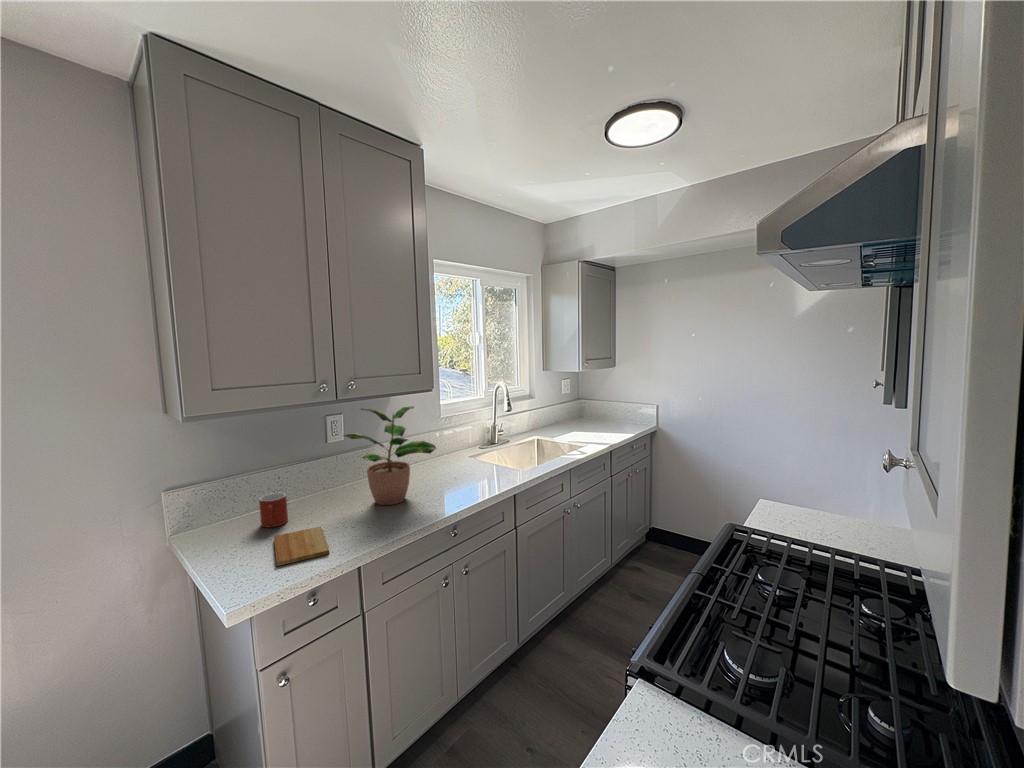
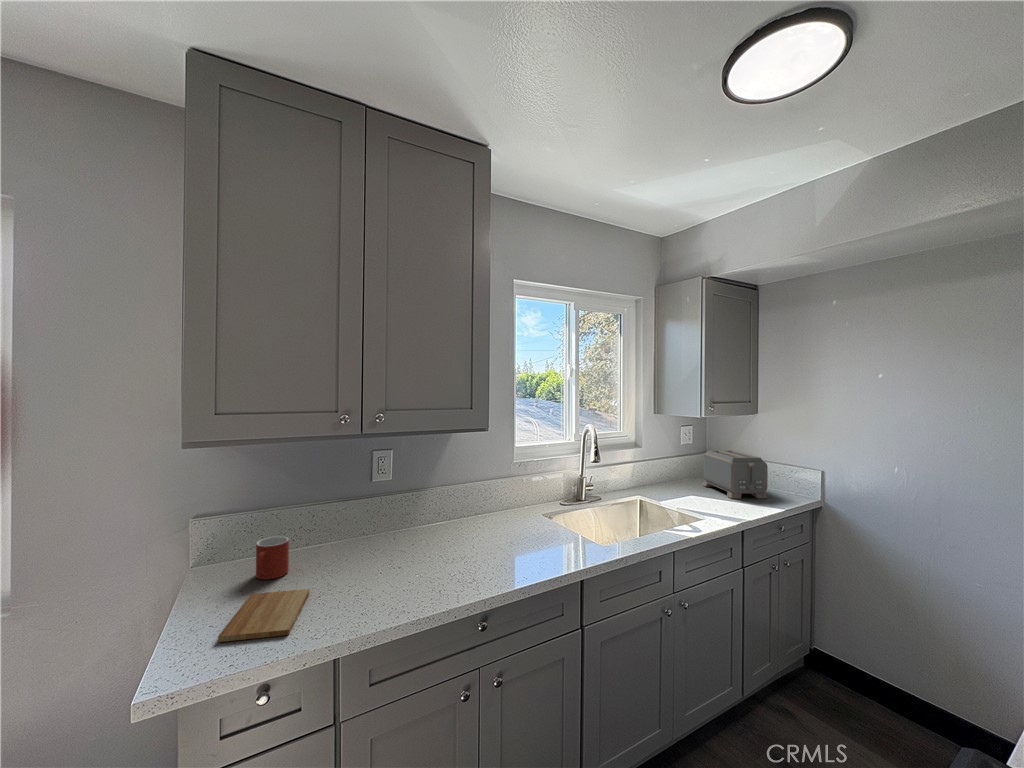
toaster: none [579,395,625,431] -> present [702,450,768,499]
potted plant: present [344,406,436,505] -> none [368,442,473,570]

